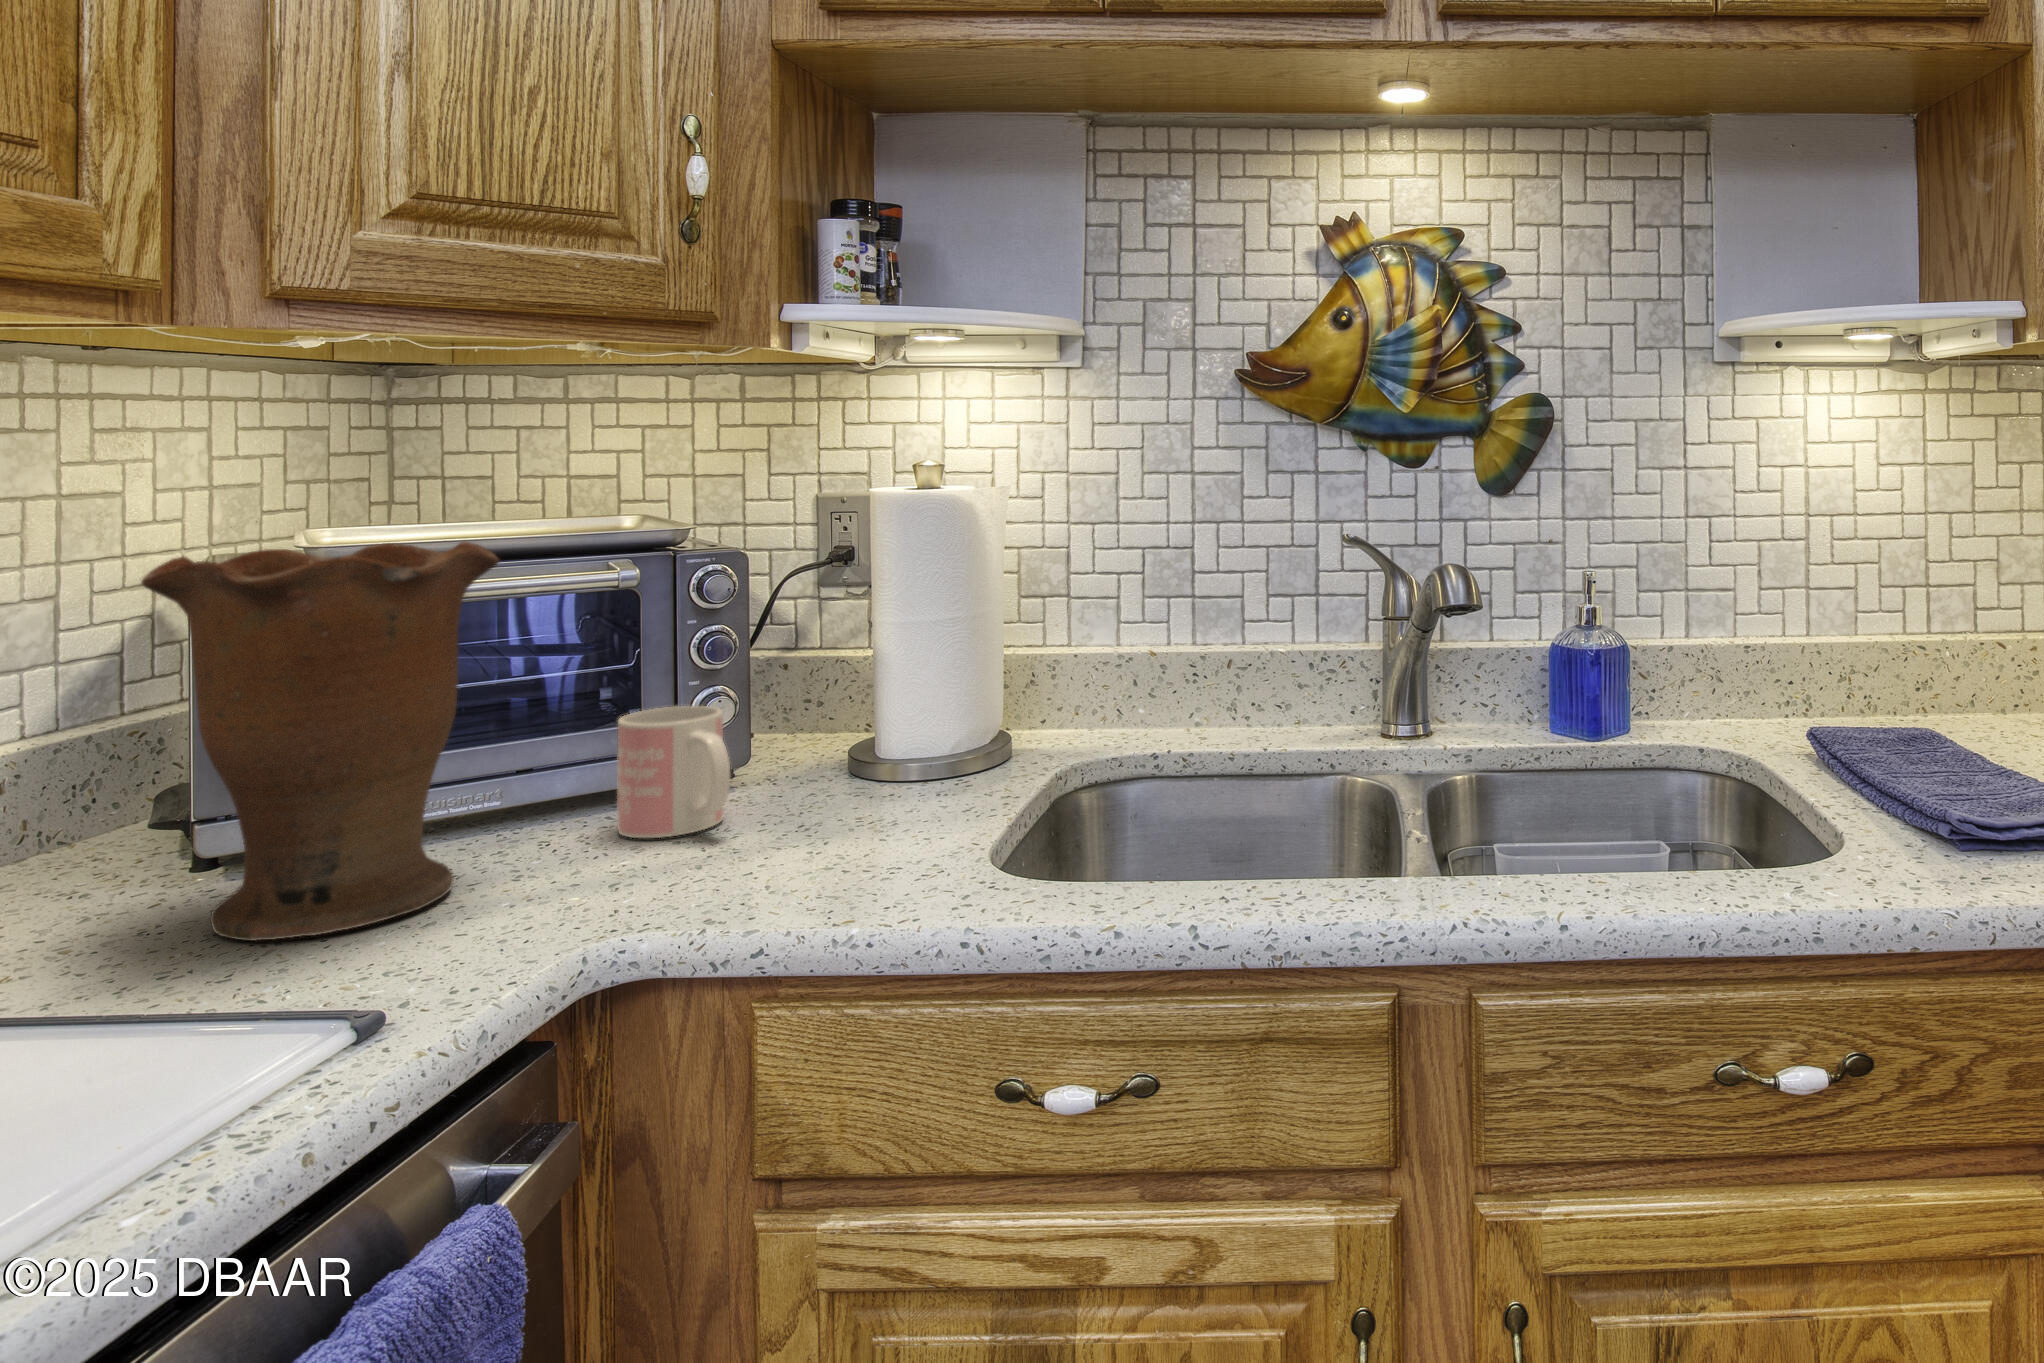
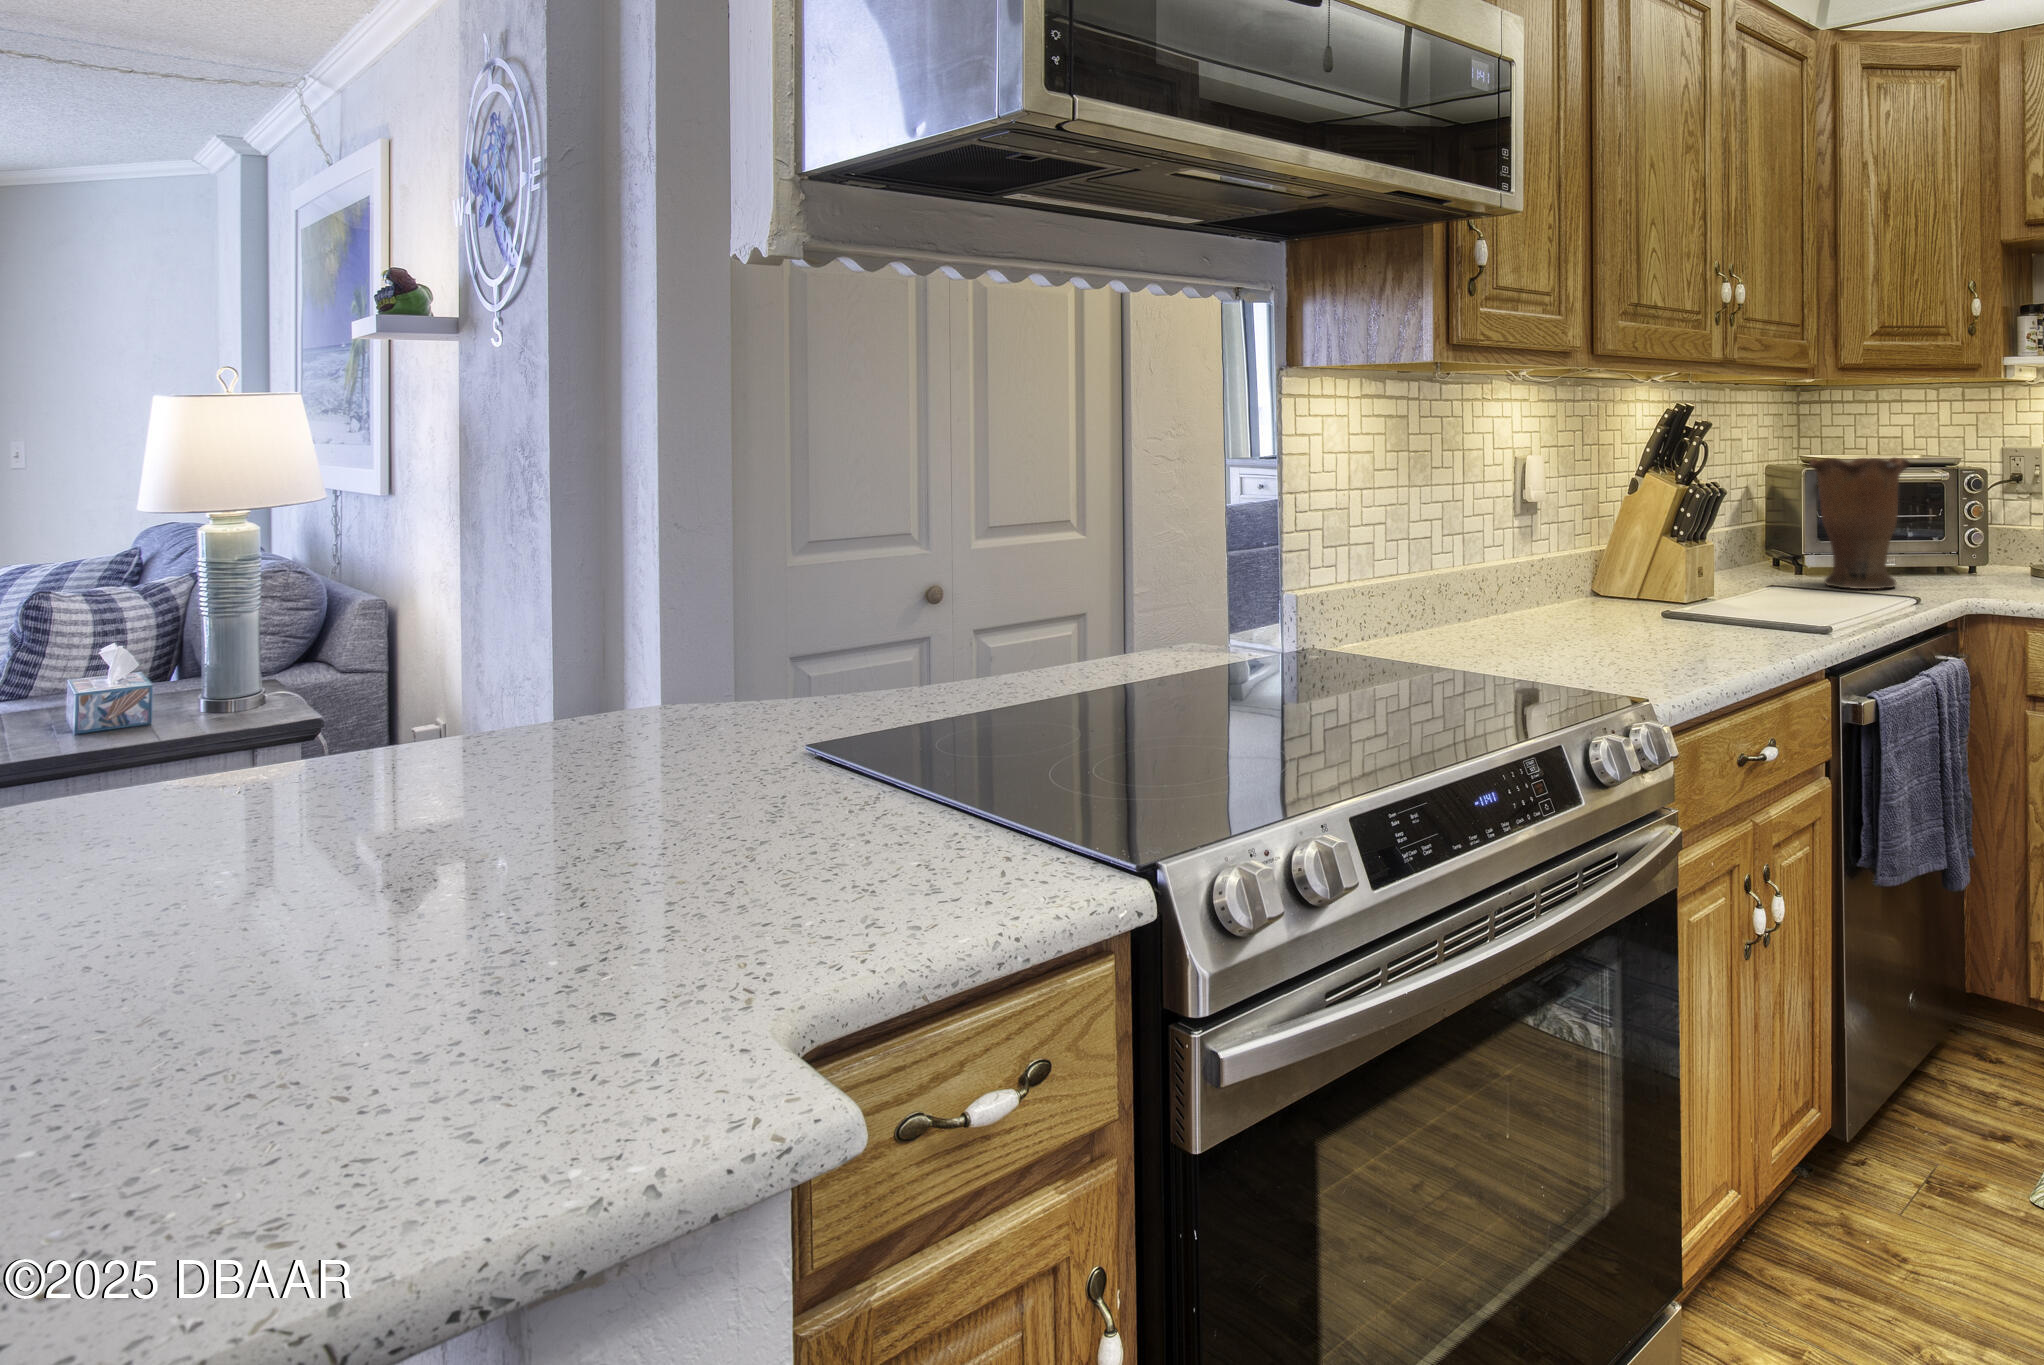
mug: present [617,706,730,838] -> none [1941,534,1992,584]

